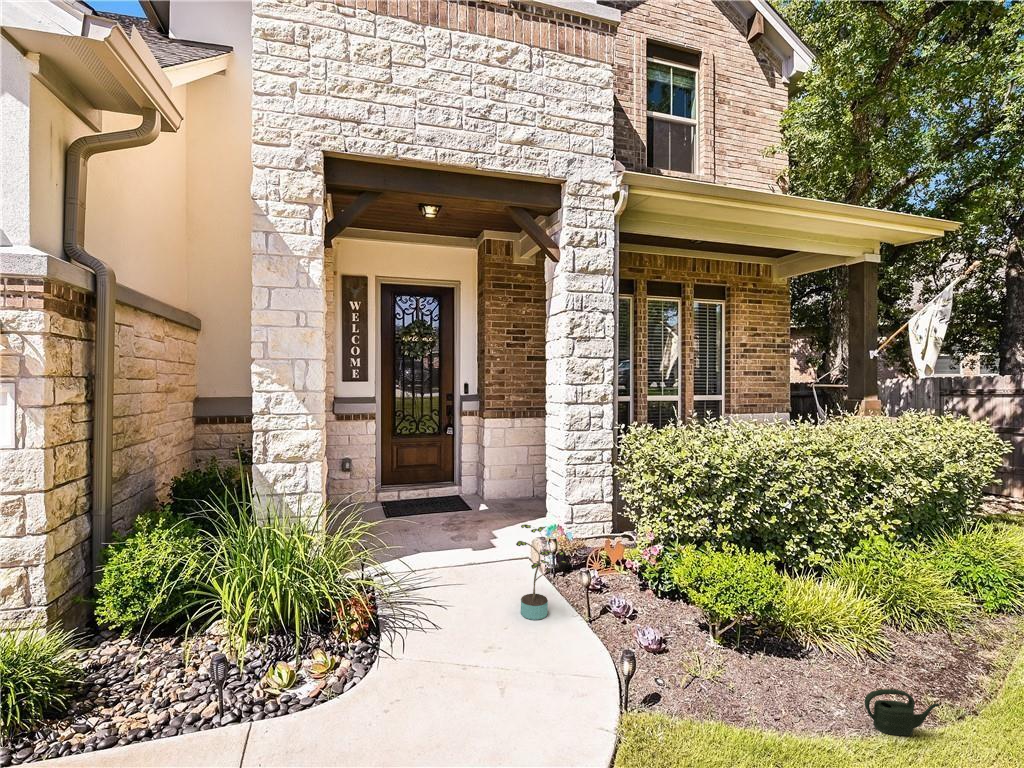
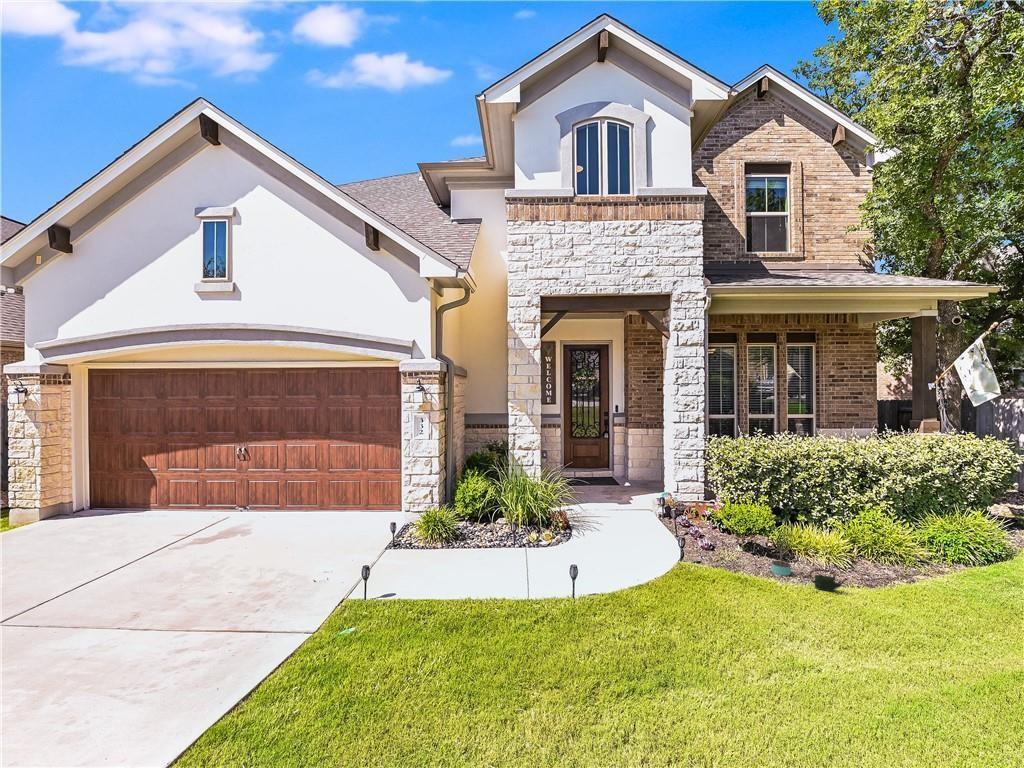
potted plant: present [516,524,566,620] -> present [770,517,803,576]

